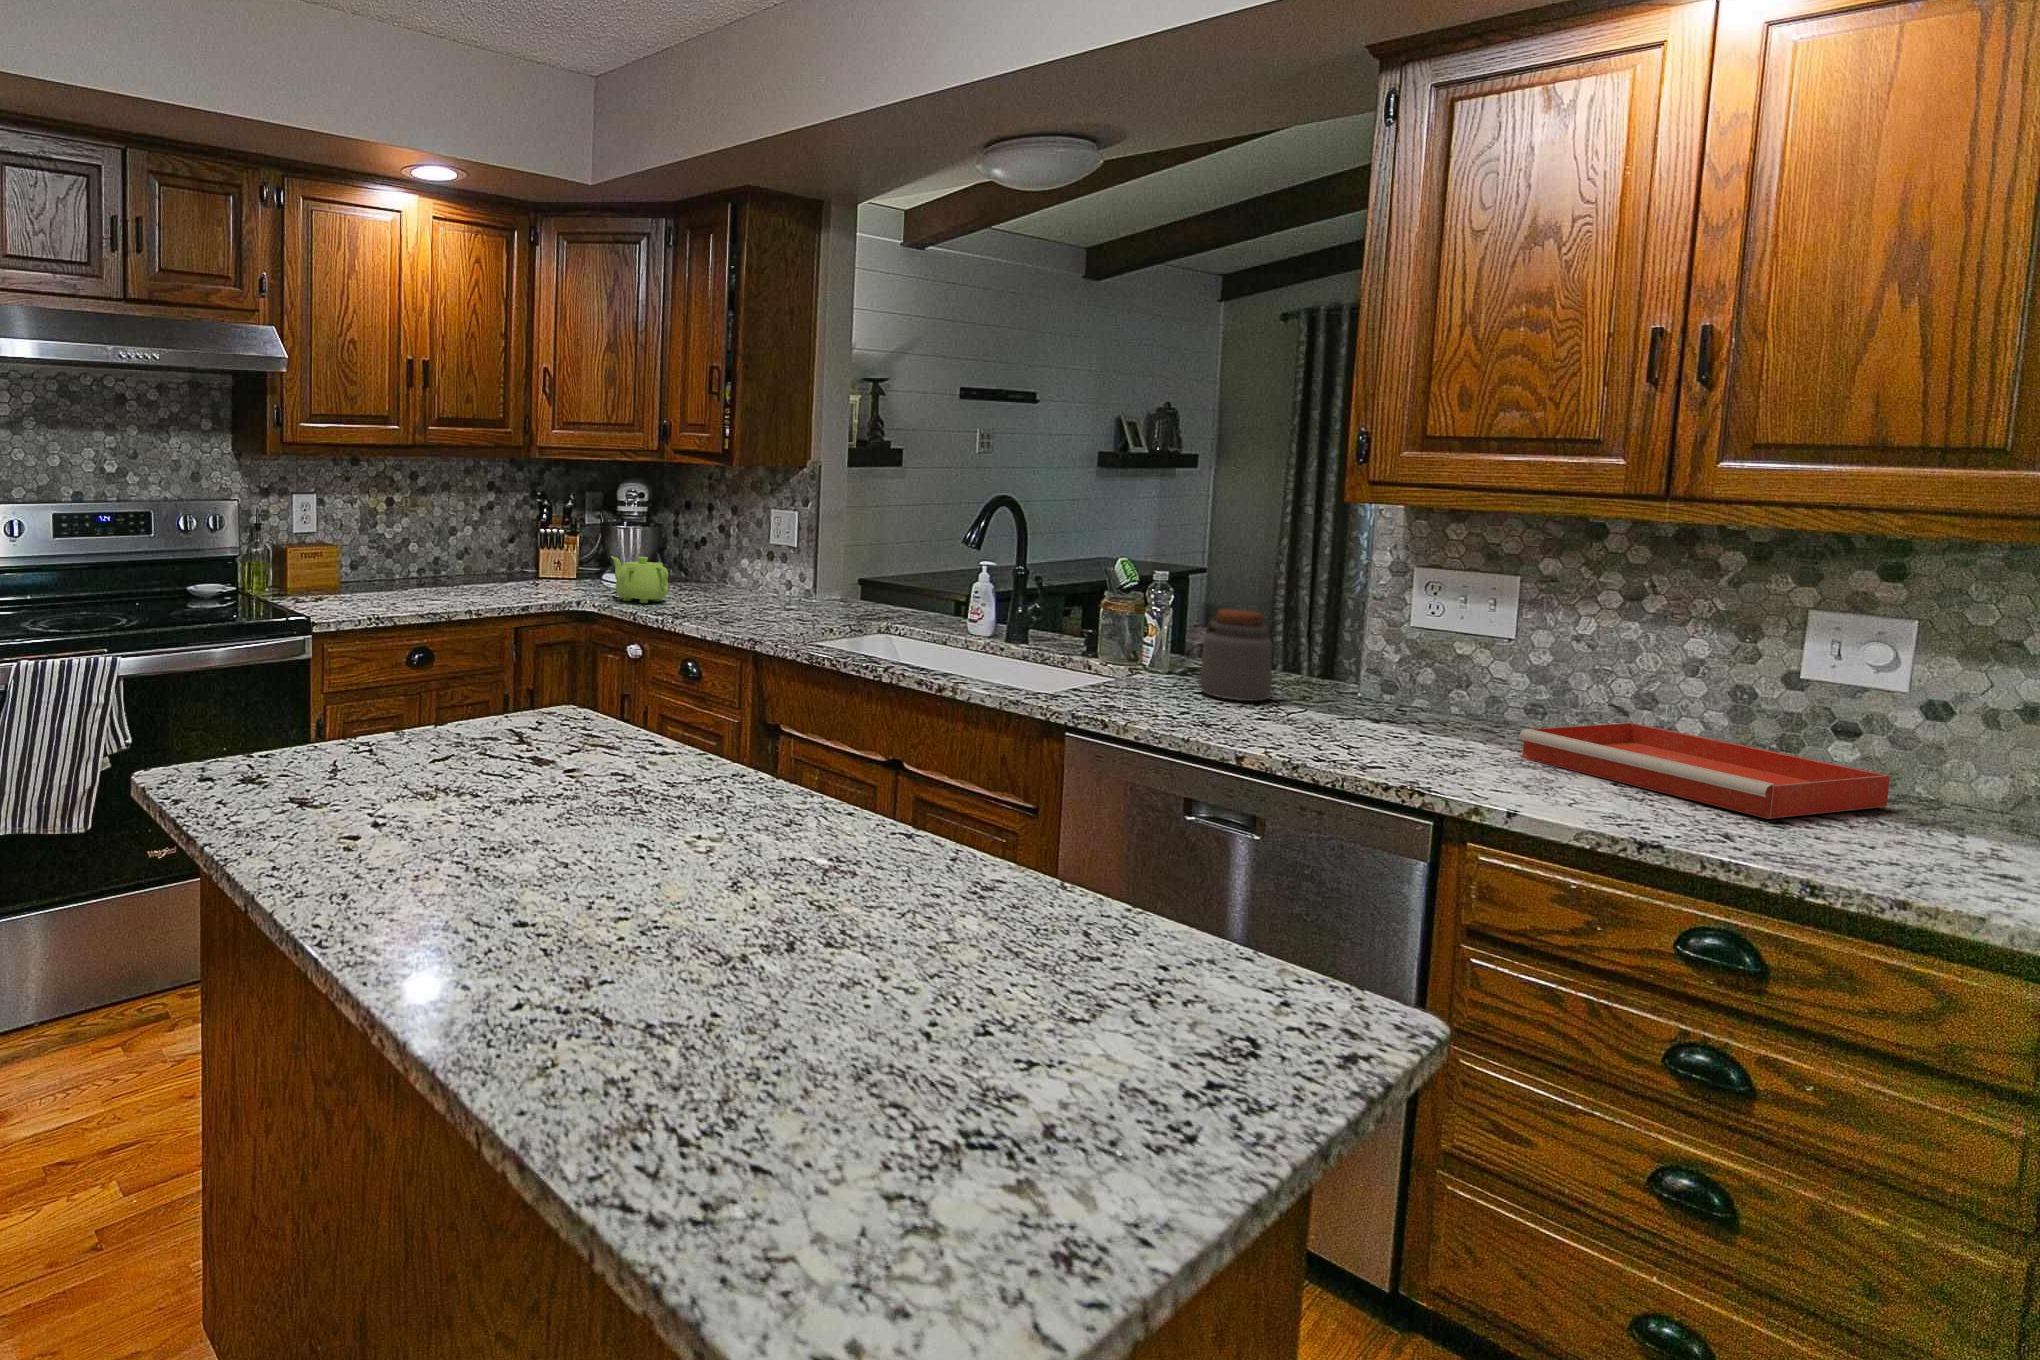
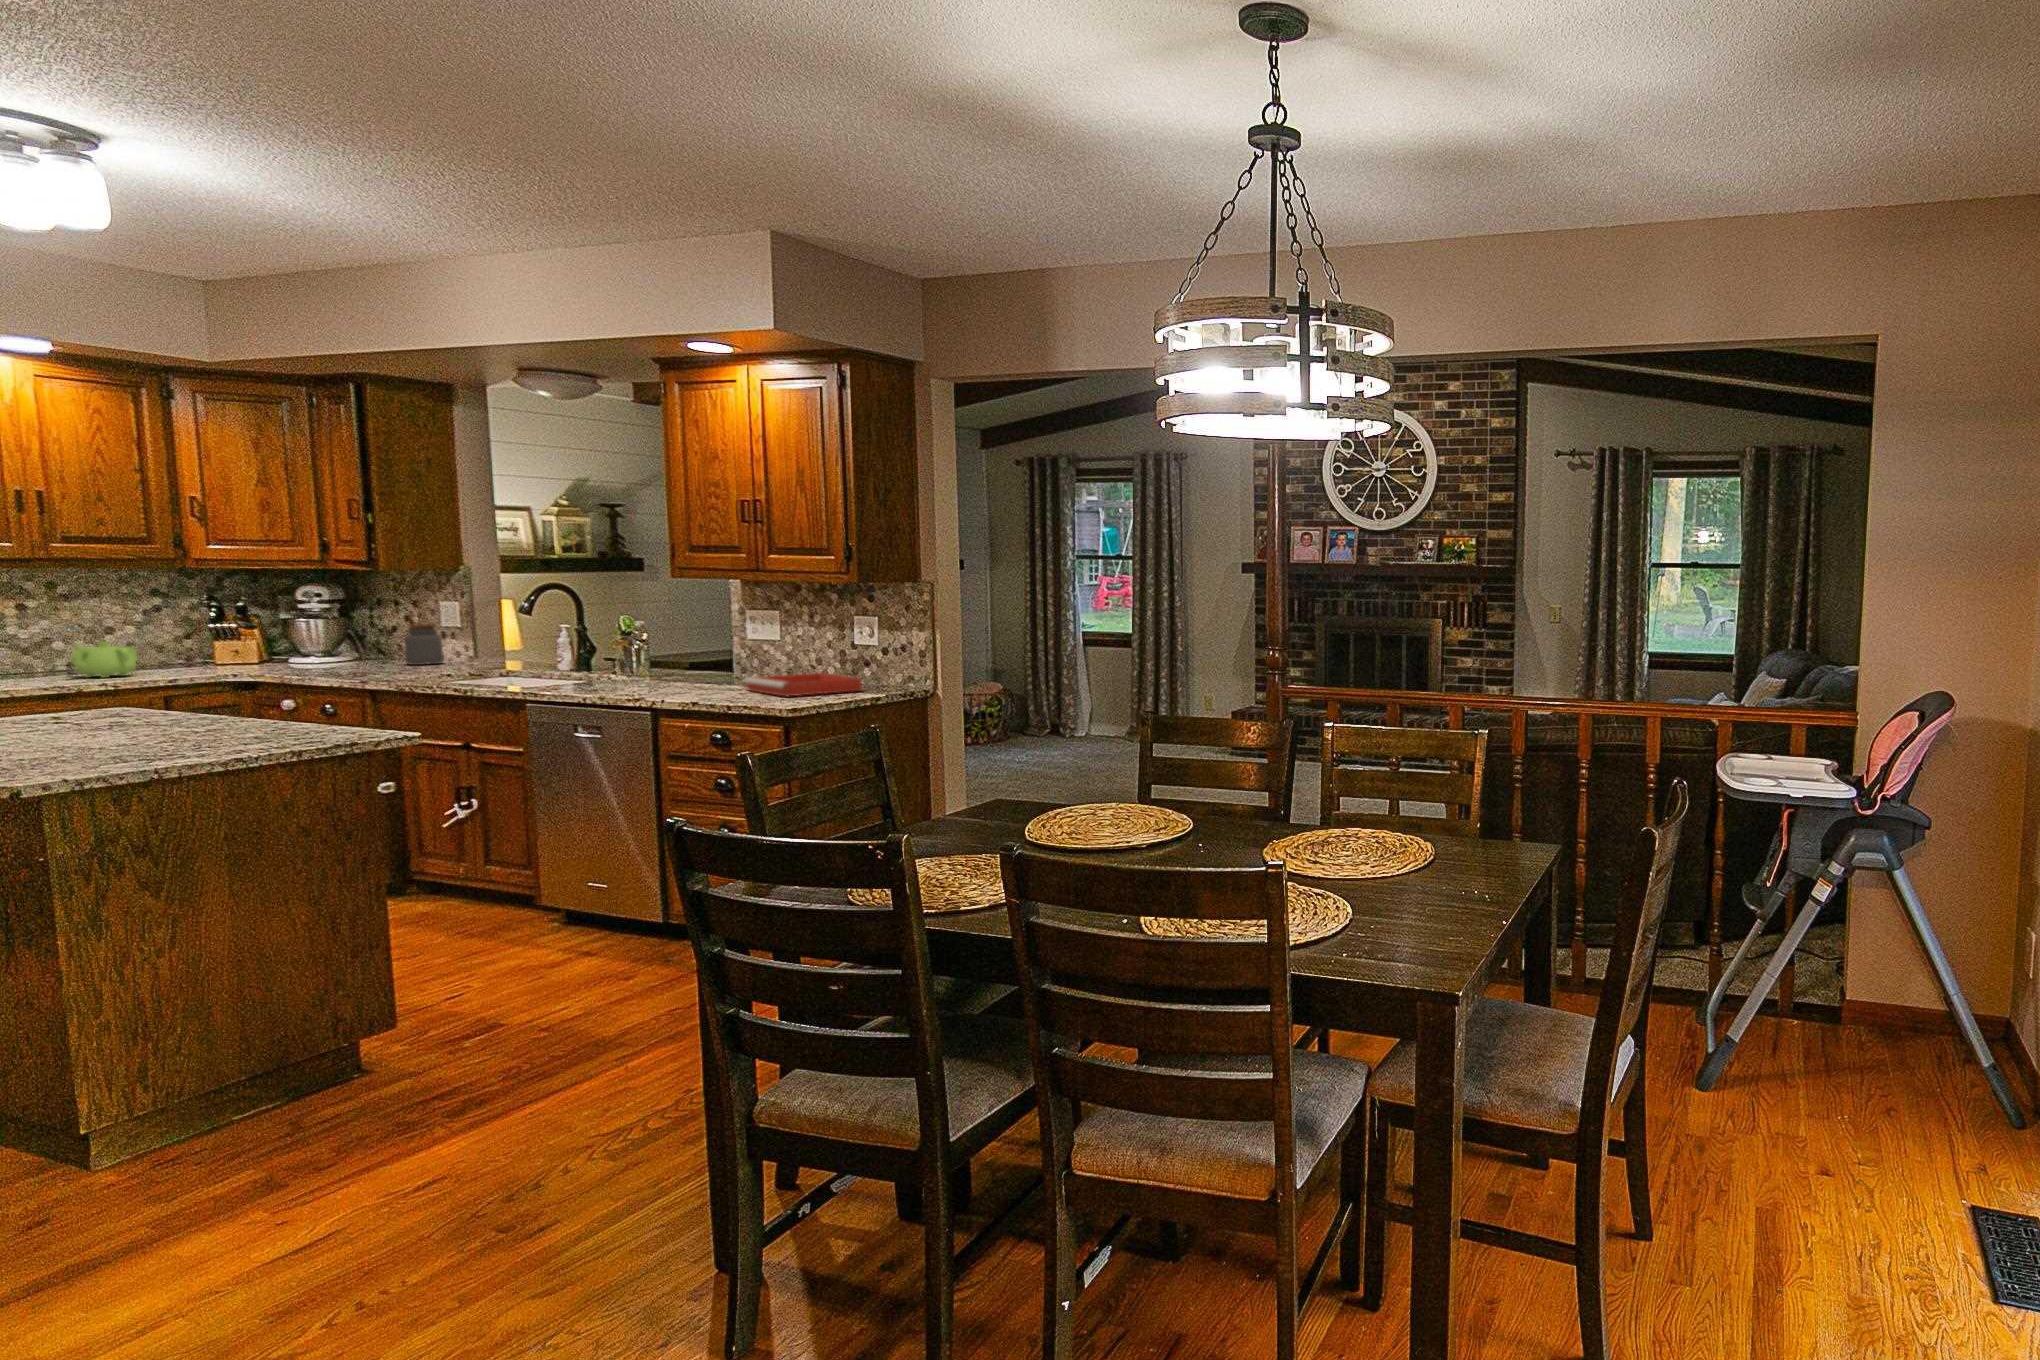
teapot: present [611,556,668,603] -> present [71,642,138,677]
jar: present [1199,609,1272,701] -> present [405,624,444,665]

